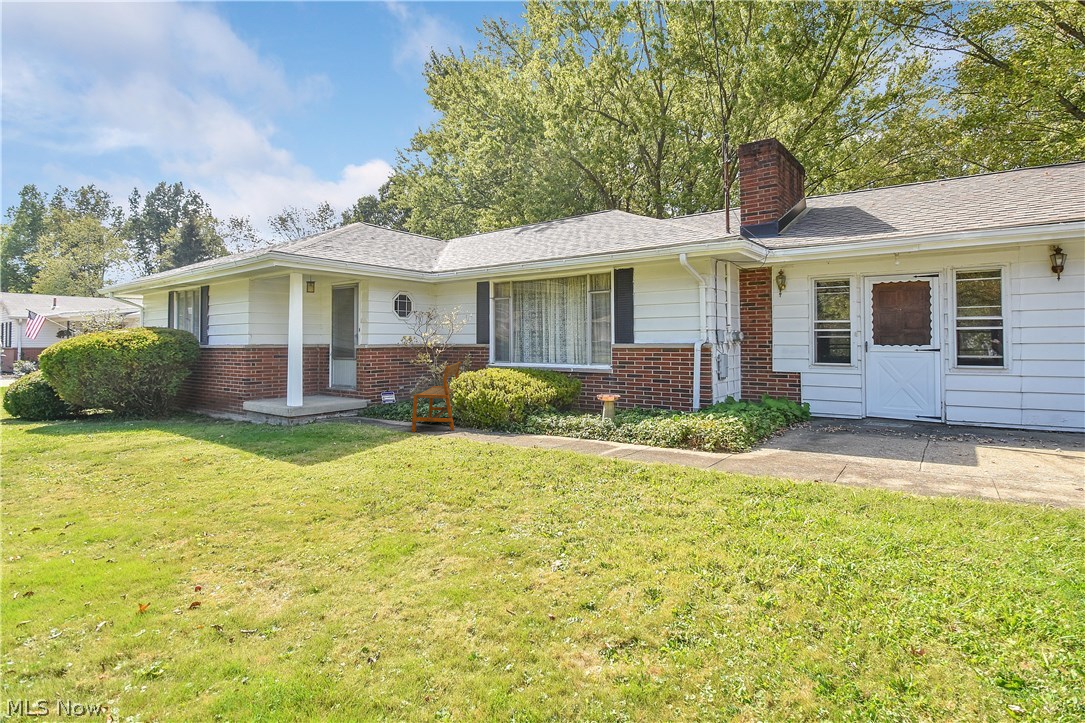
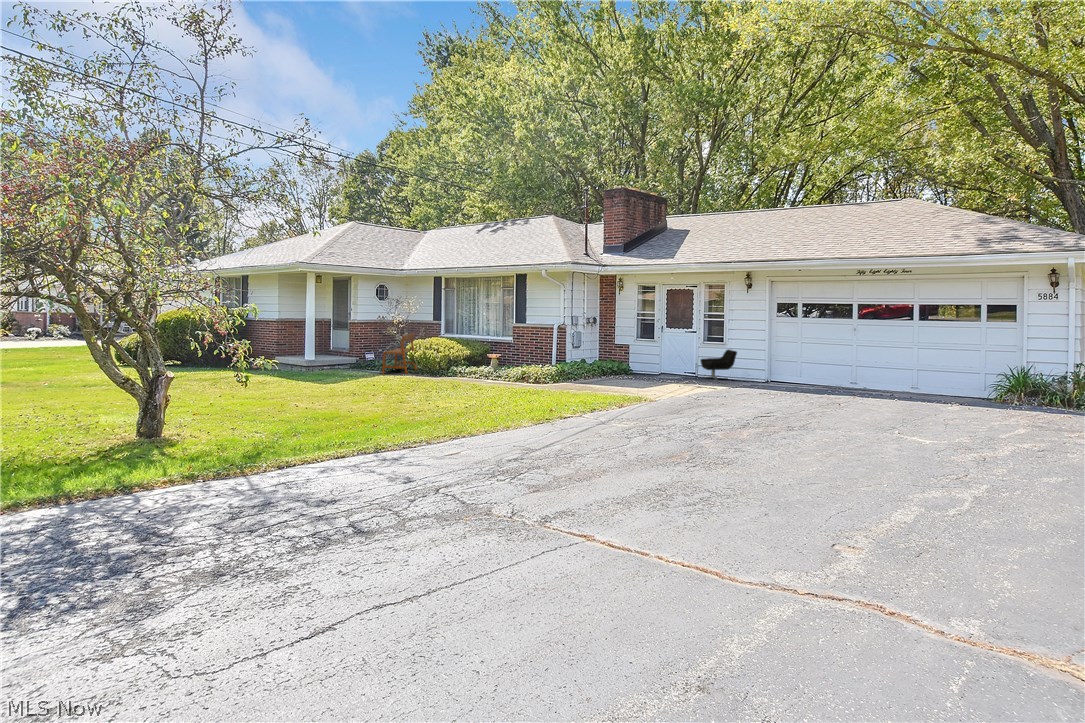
lounge chair: none [968,378,1057,434] -> present [701,350,737,379]

